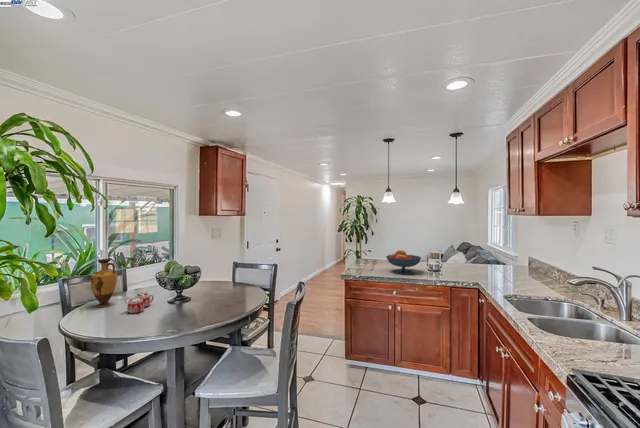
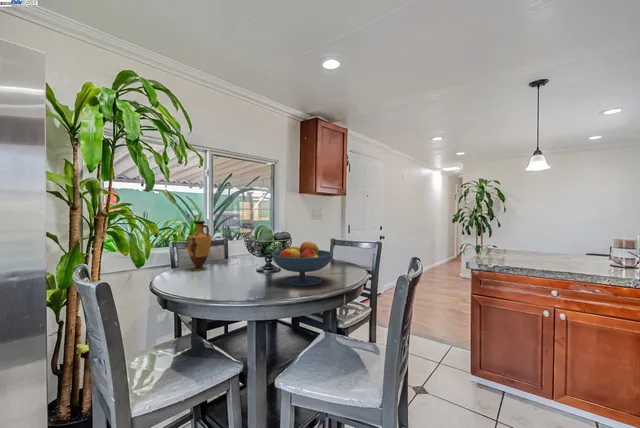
fruit bowl: present [386,250,421,274] -> present [272,242,333,286]
mug: present [121,291,153,314] -> none [208,257,243,278]

